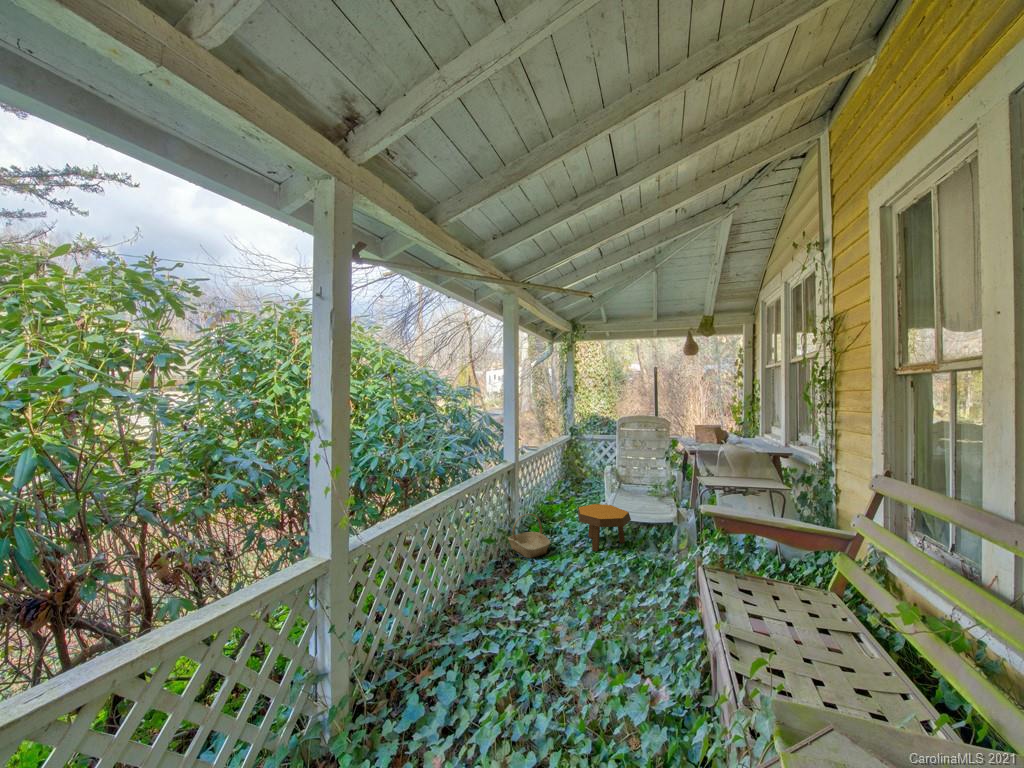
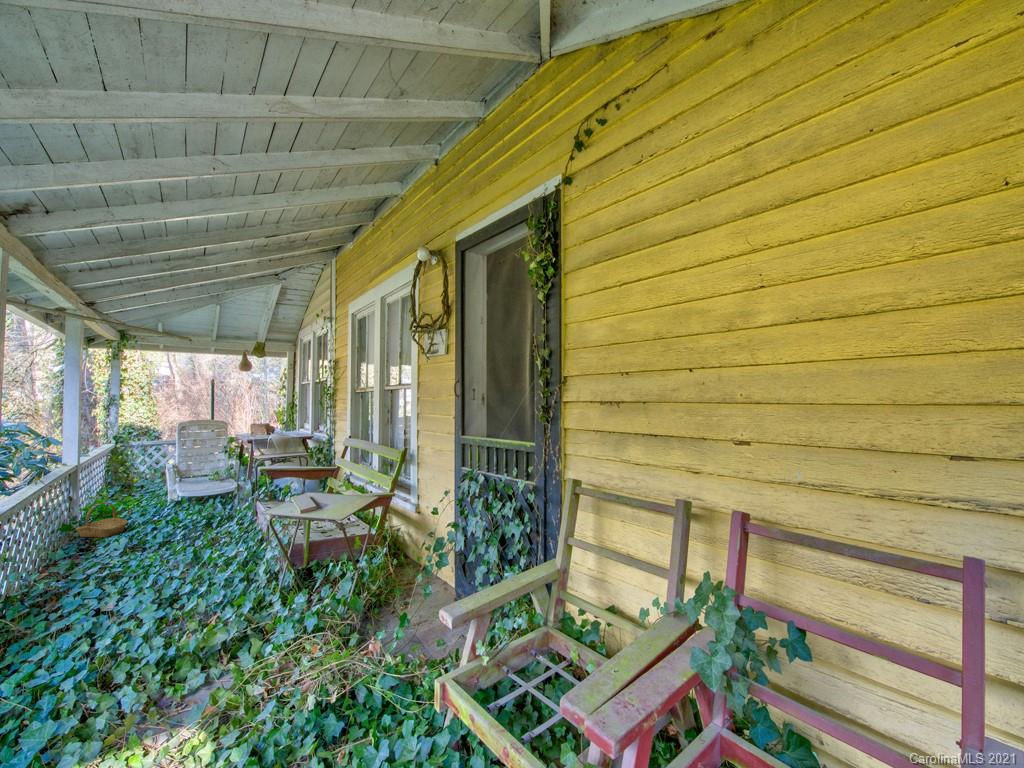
footstool: present [578,504,631,551] -> none [152,487,202,520]

